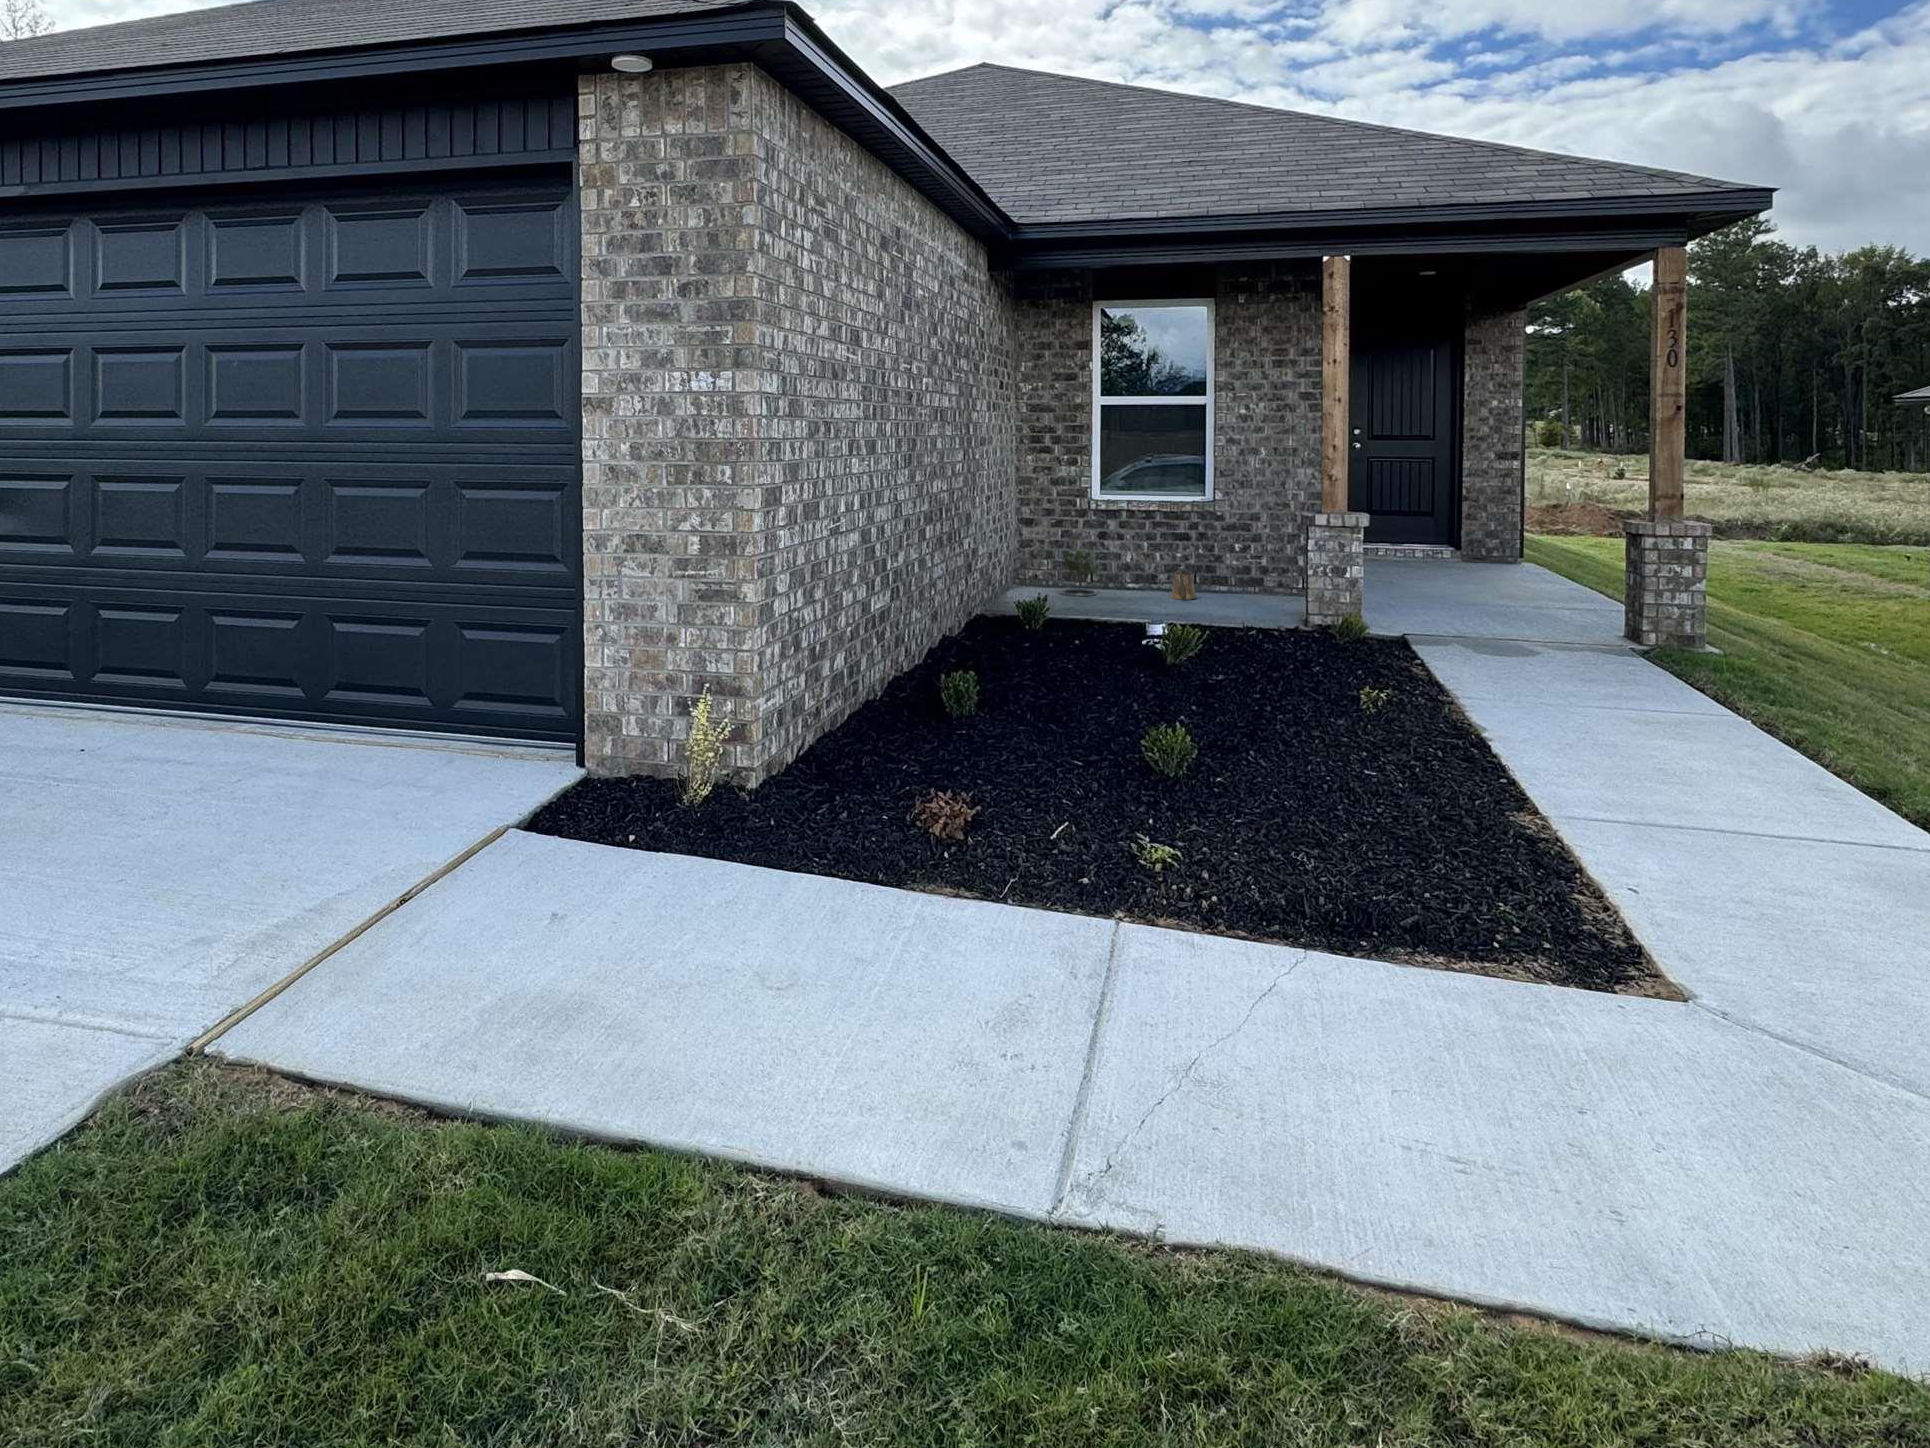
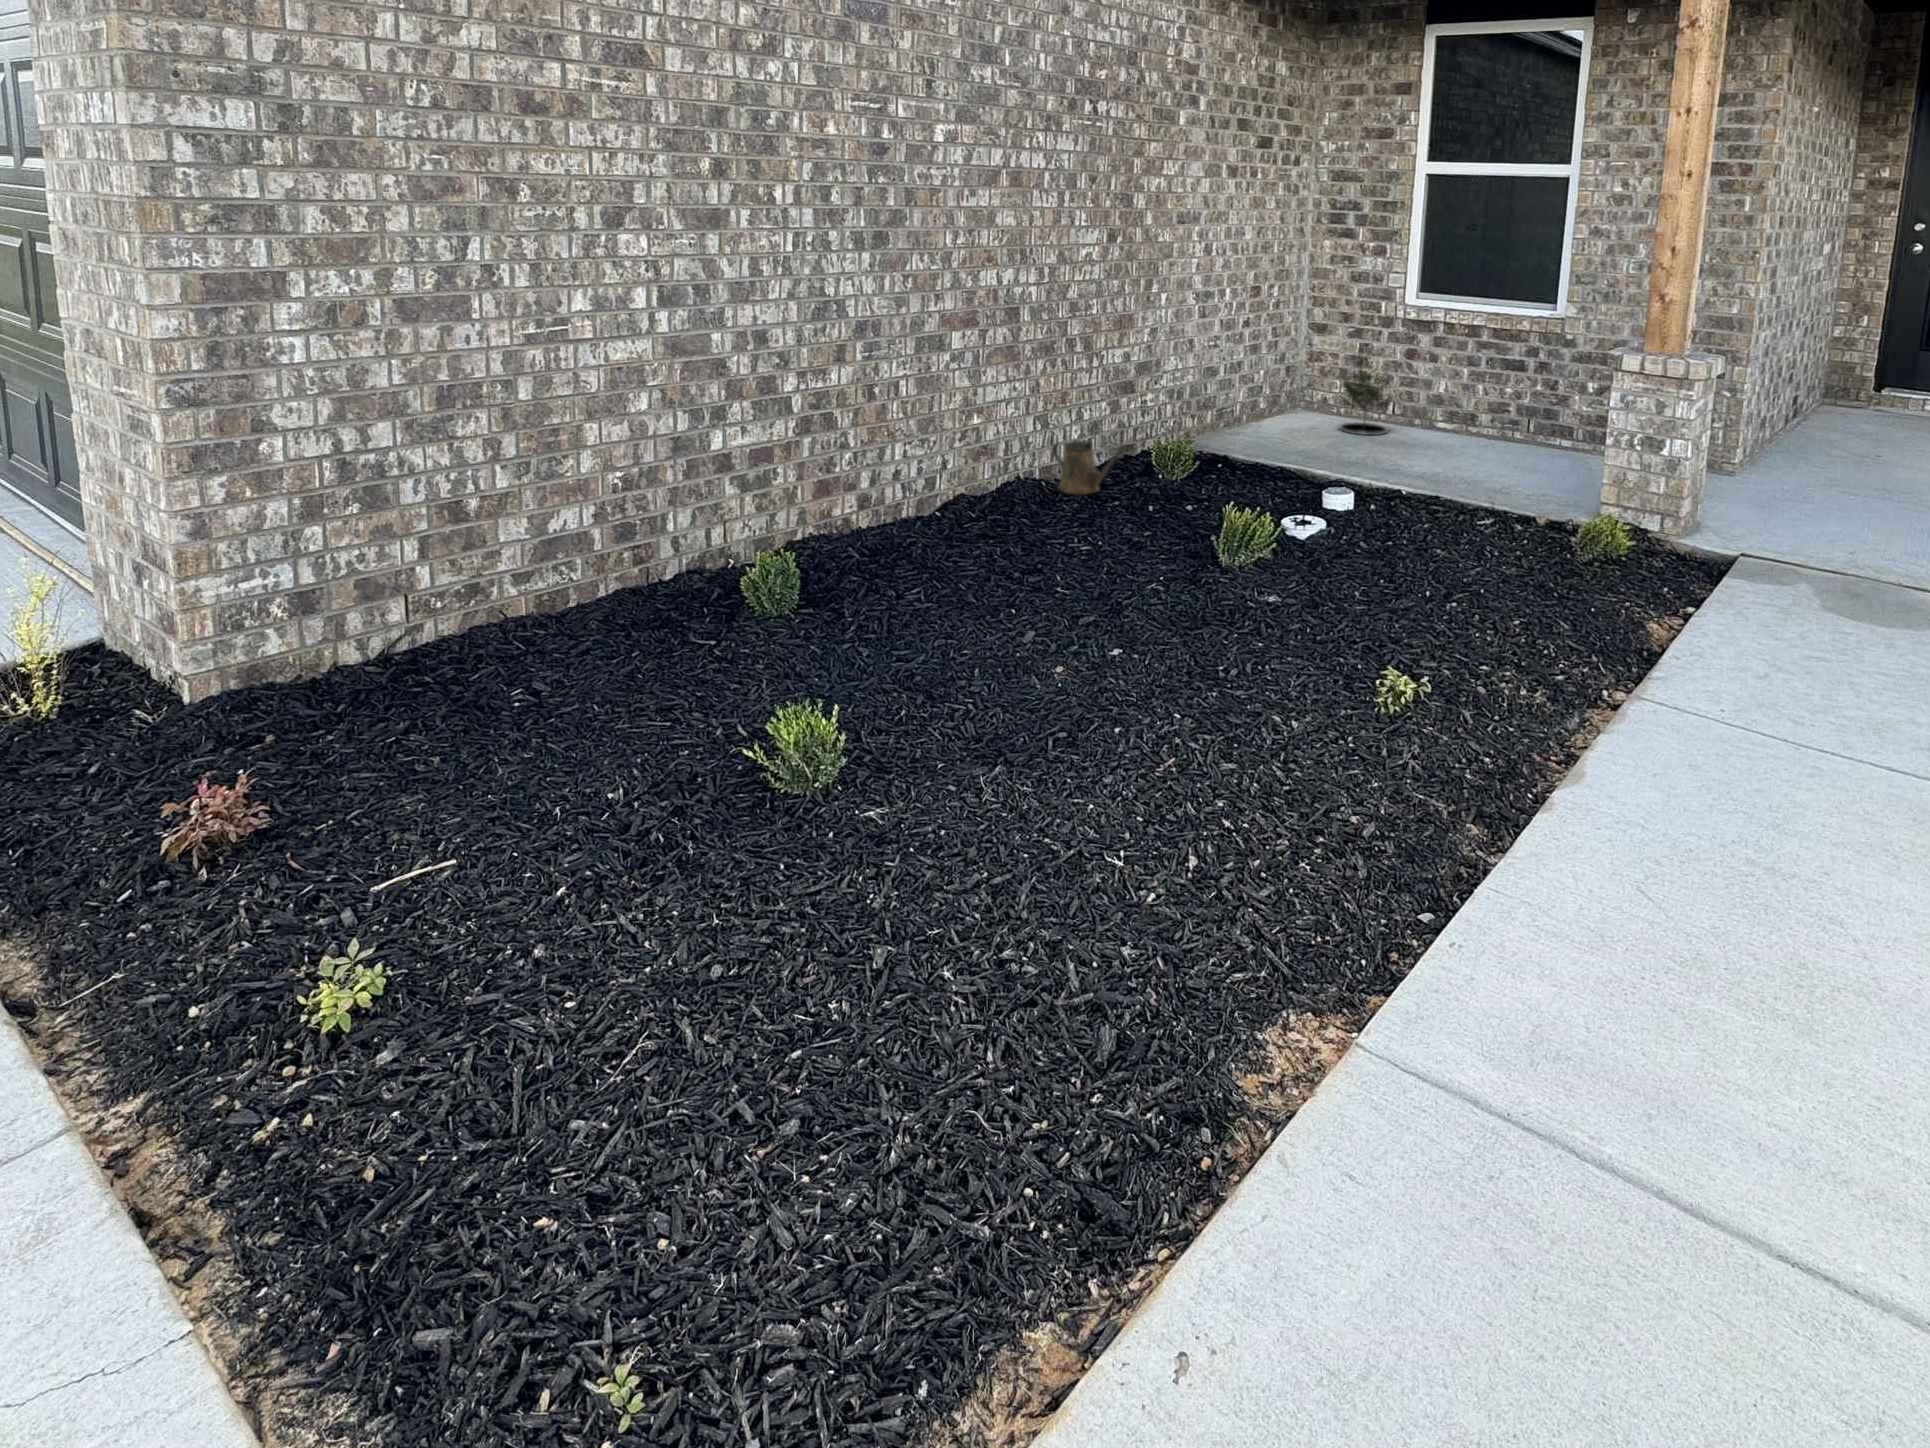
watering can: present [1171,568,1197,600] -> present [1052,440,1128,495]

